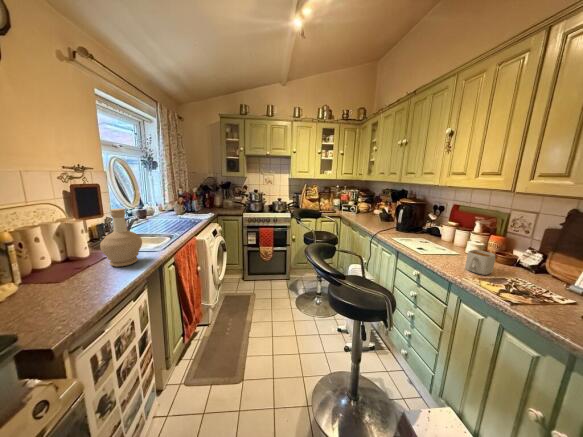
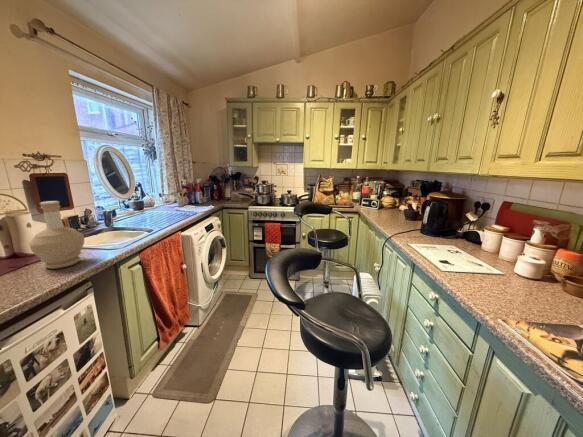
mug: present [465,250,495,275] -> none [507,273,561,315]

